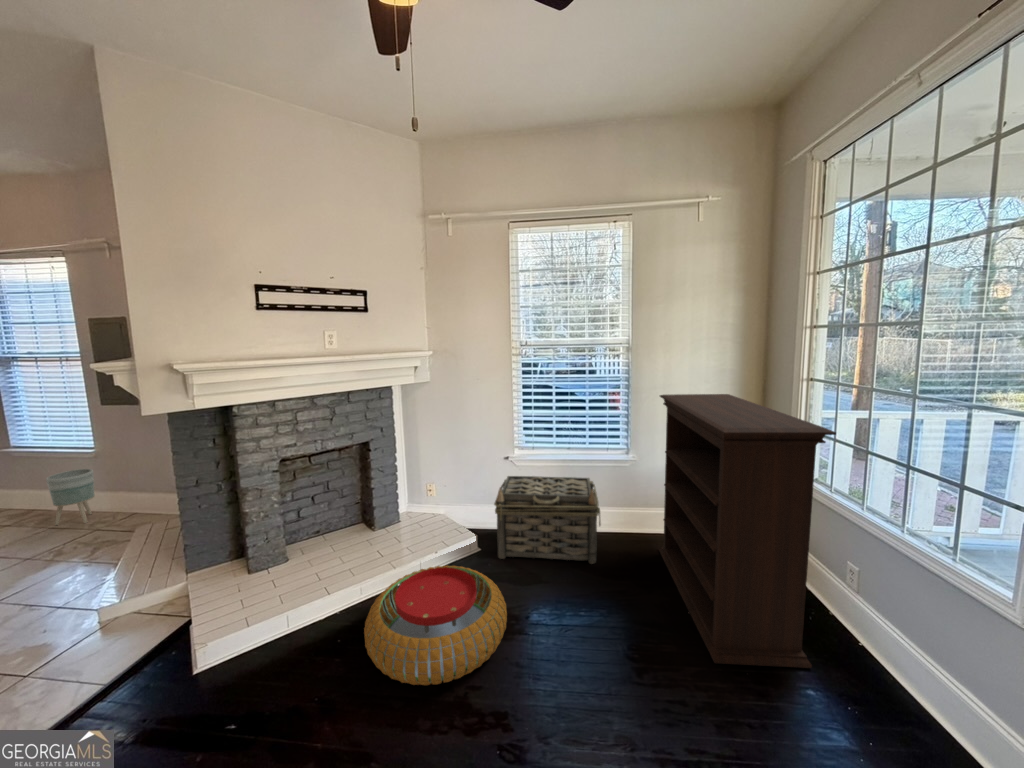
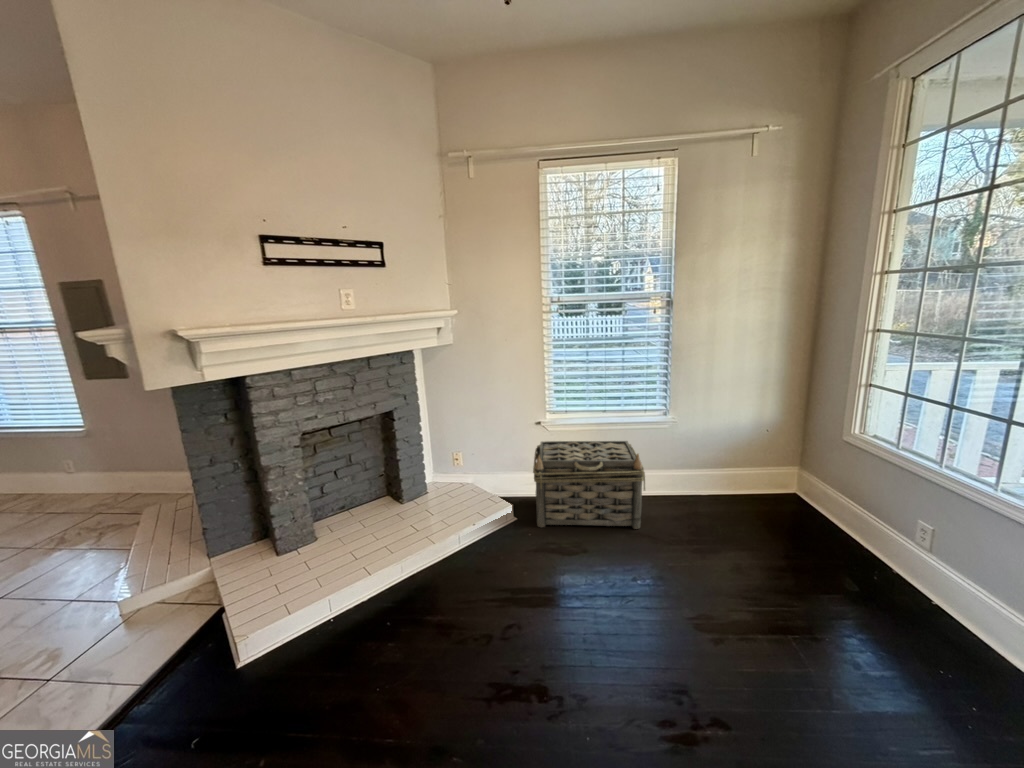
bookshelf: present [659,394,836,668] -> none [701,349,947,631]
planter: present [46,469,95,525] -> none [36,449,91,510]
pouf: present [364,565,507,685] -> none [417,539,568,671]

